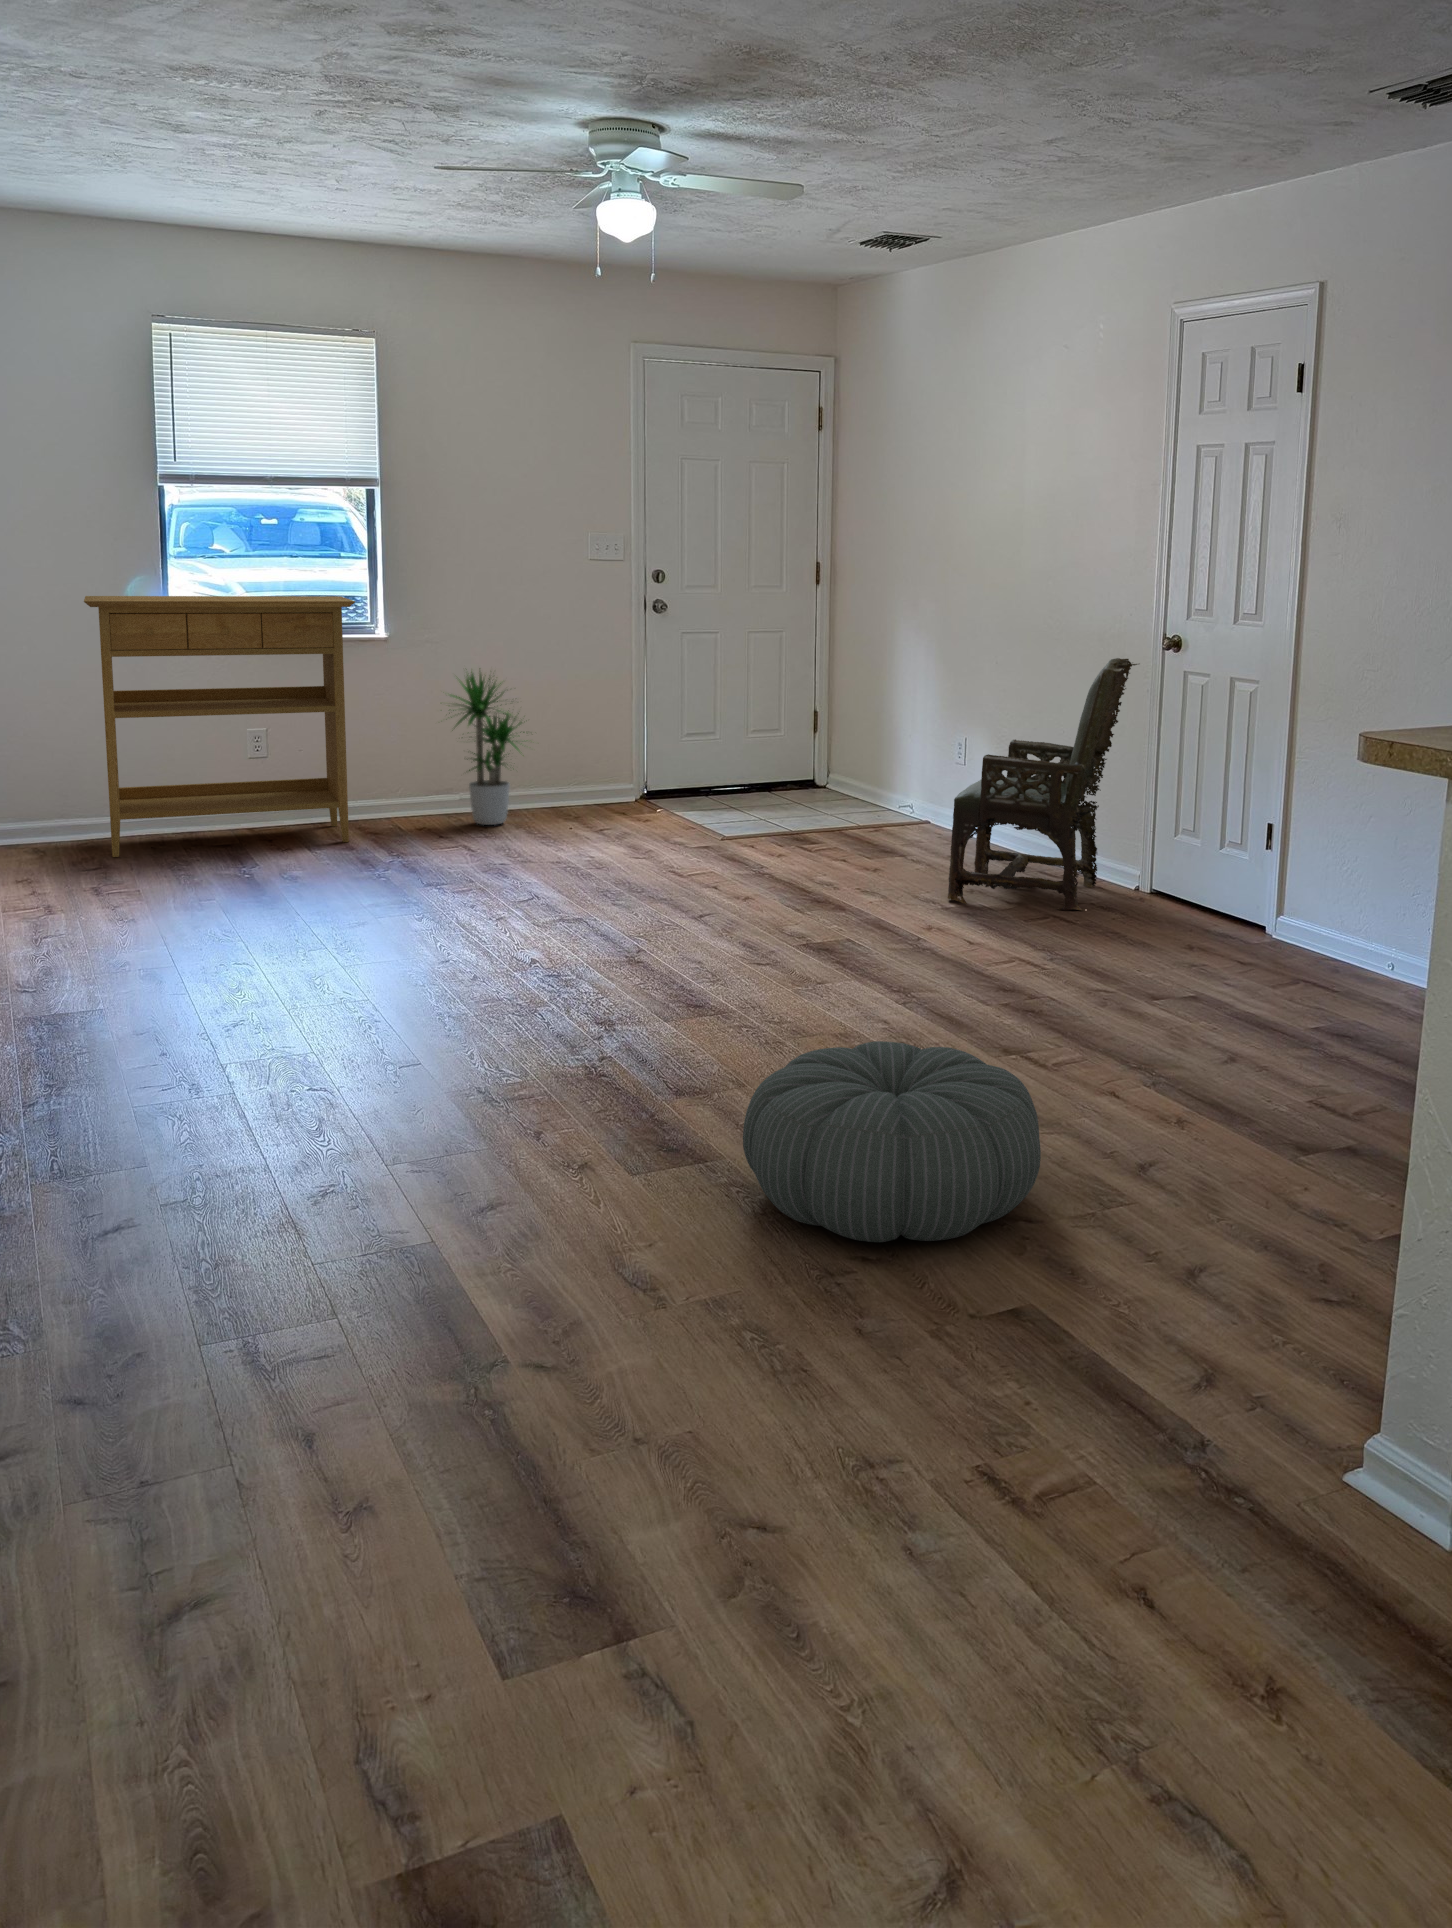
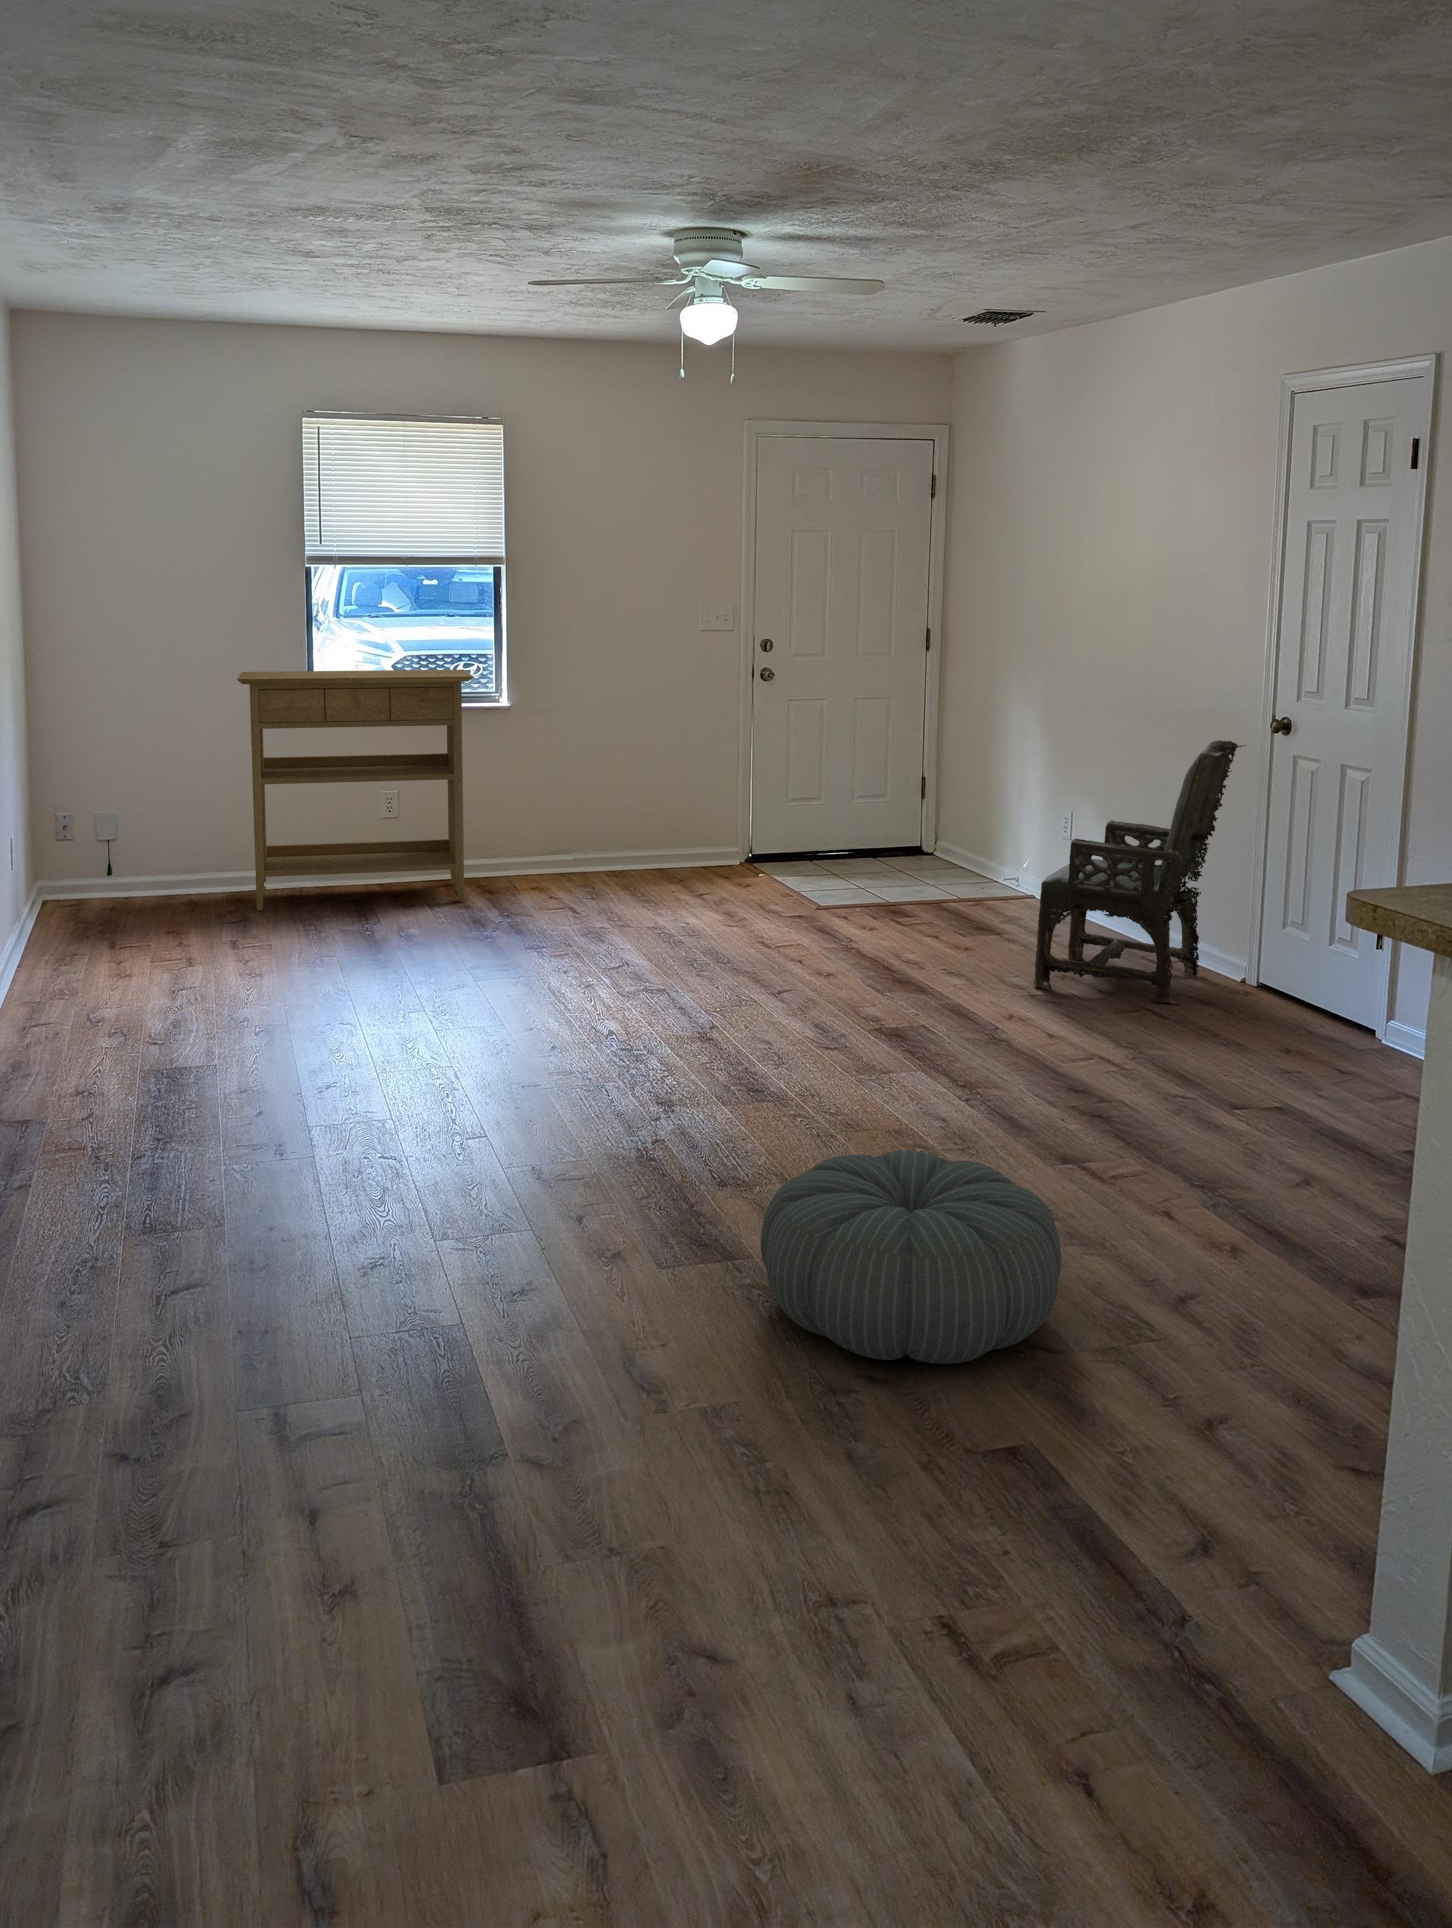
potted plant: present [450,671,524,825] -> none [546,734,646,888]

